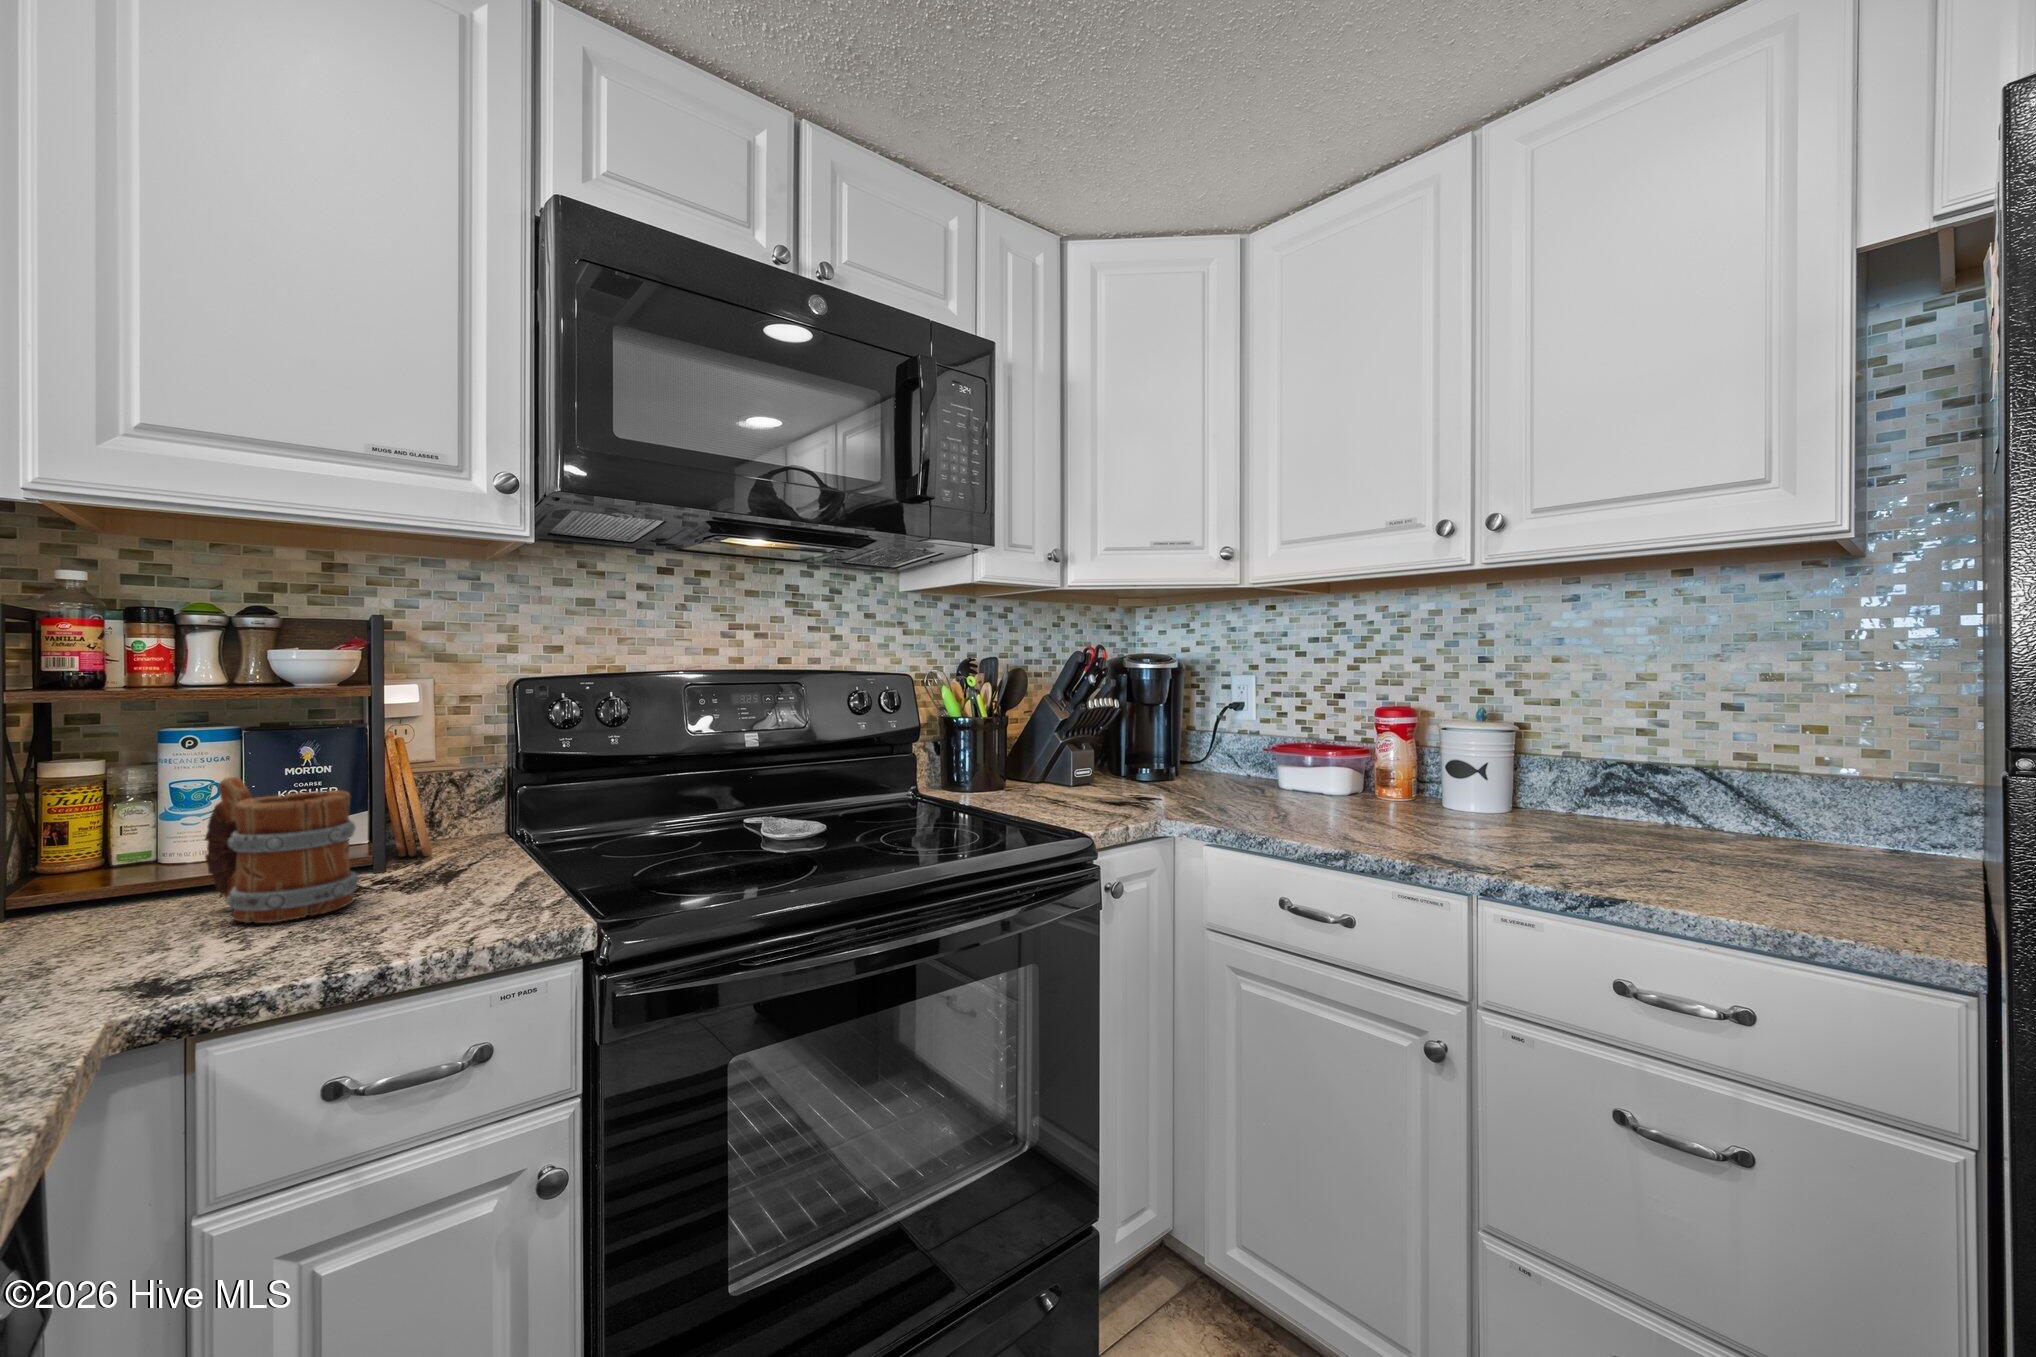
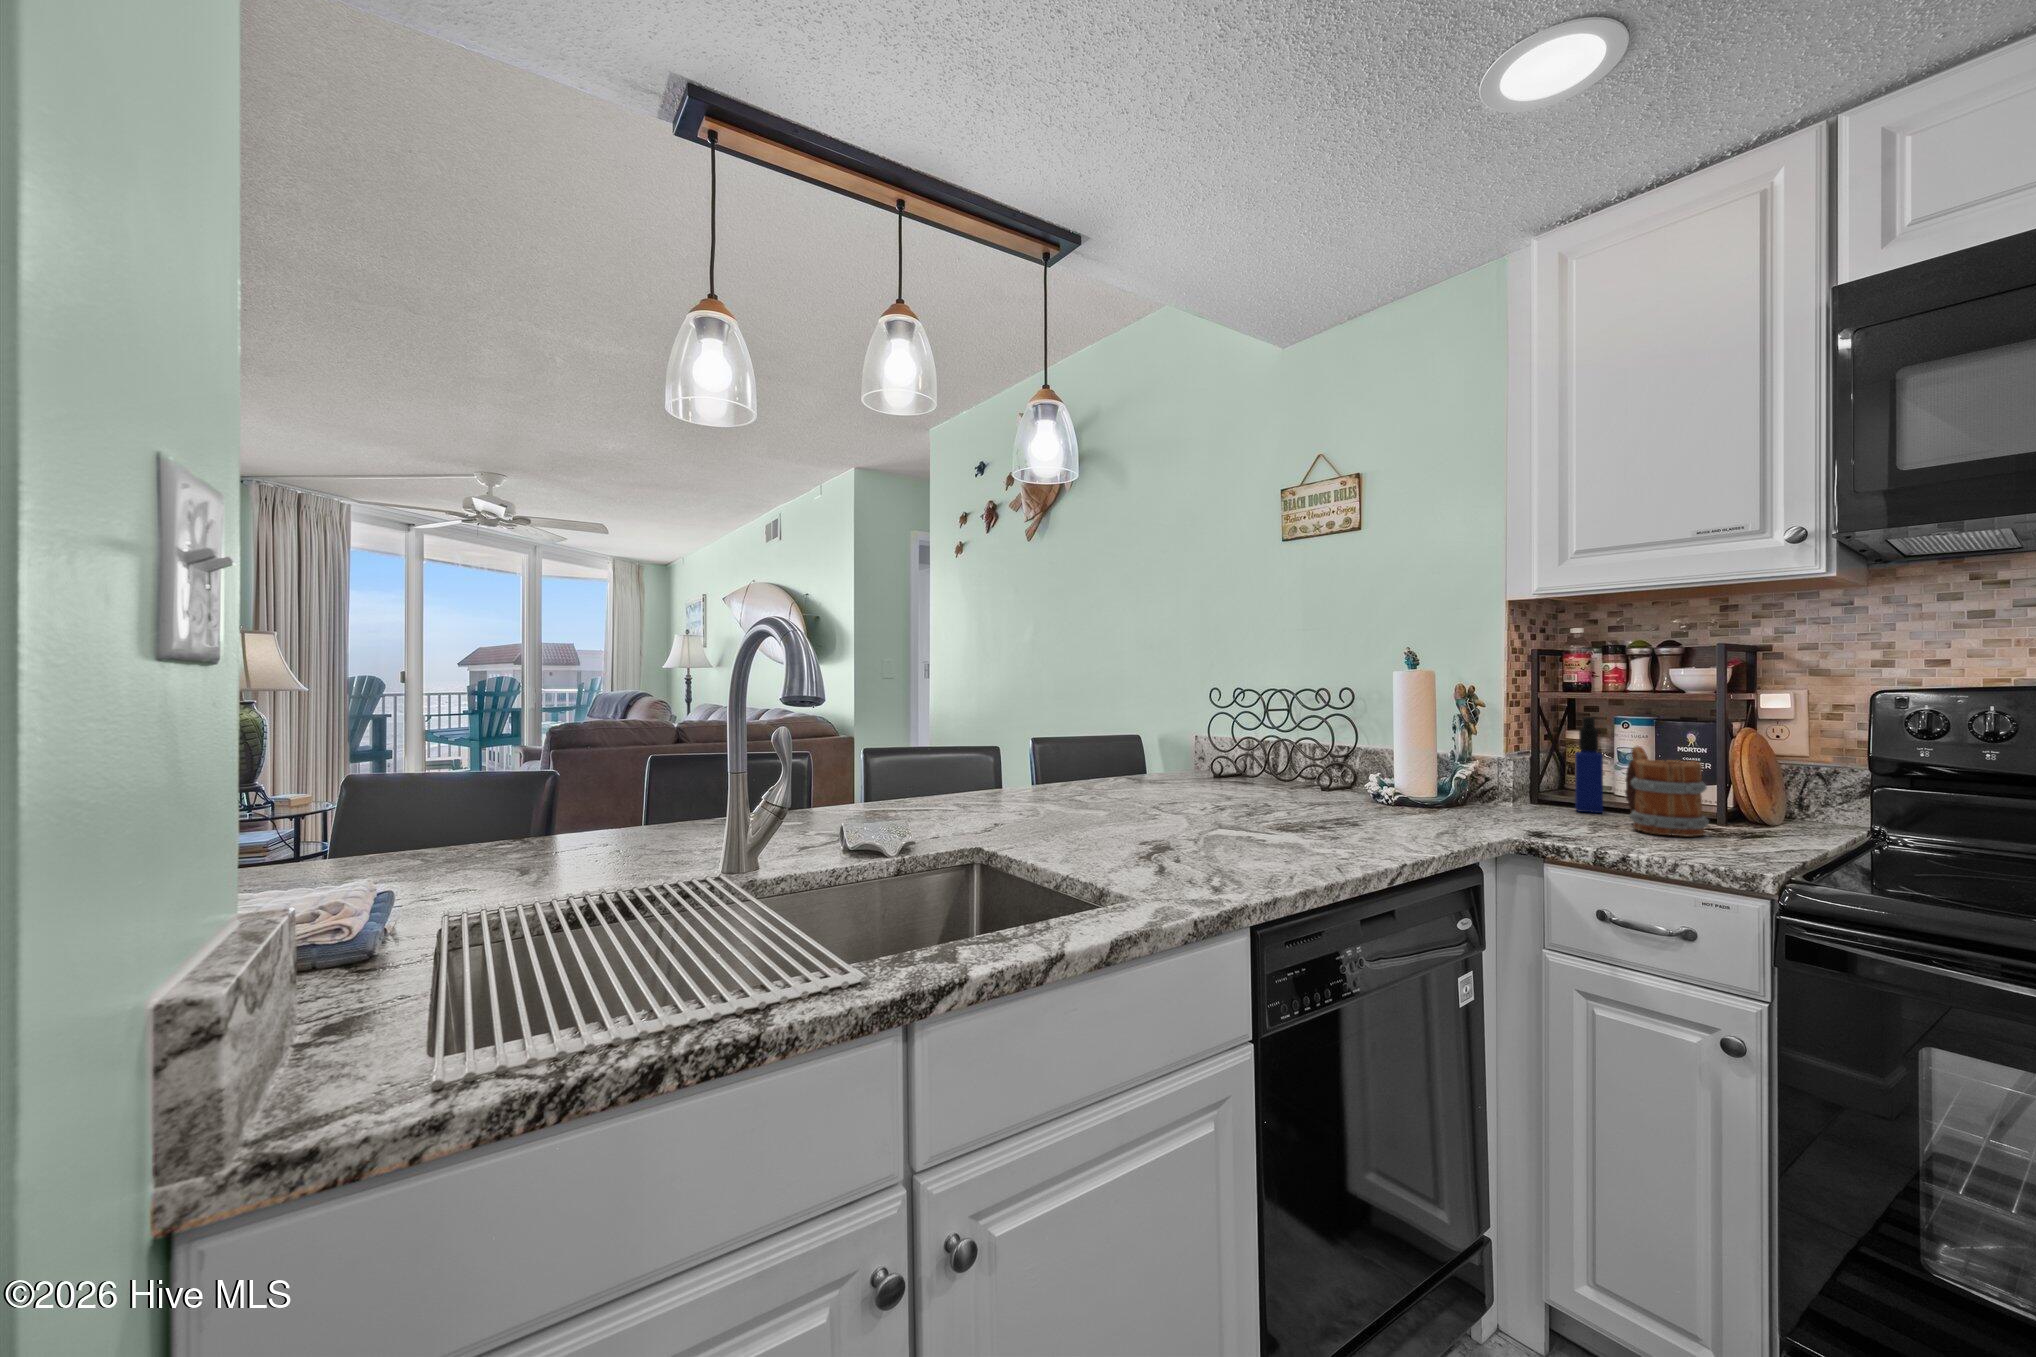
bottle: none [80,733,148,911] -> present [1575,717,1603,813]

